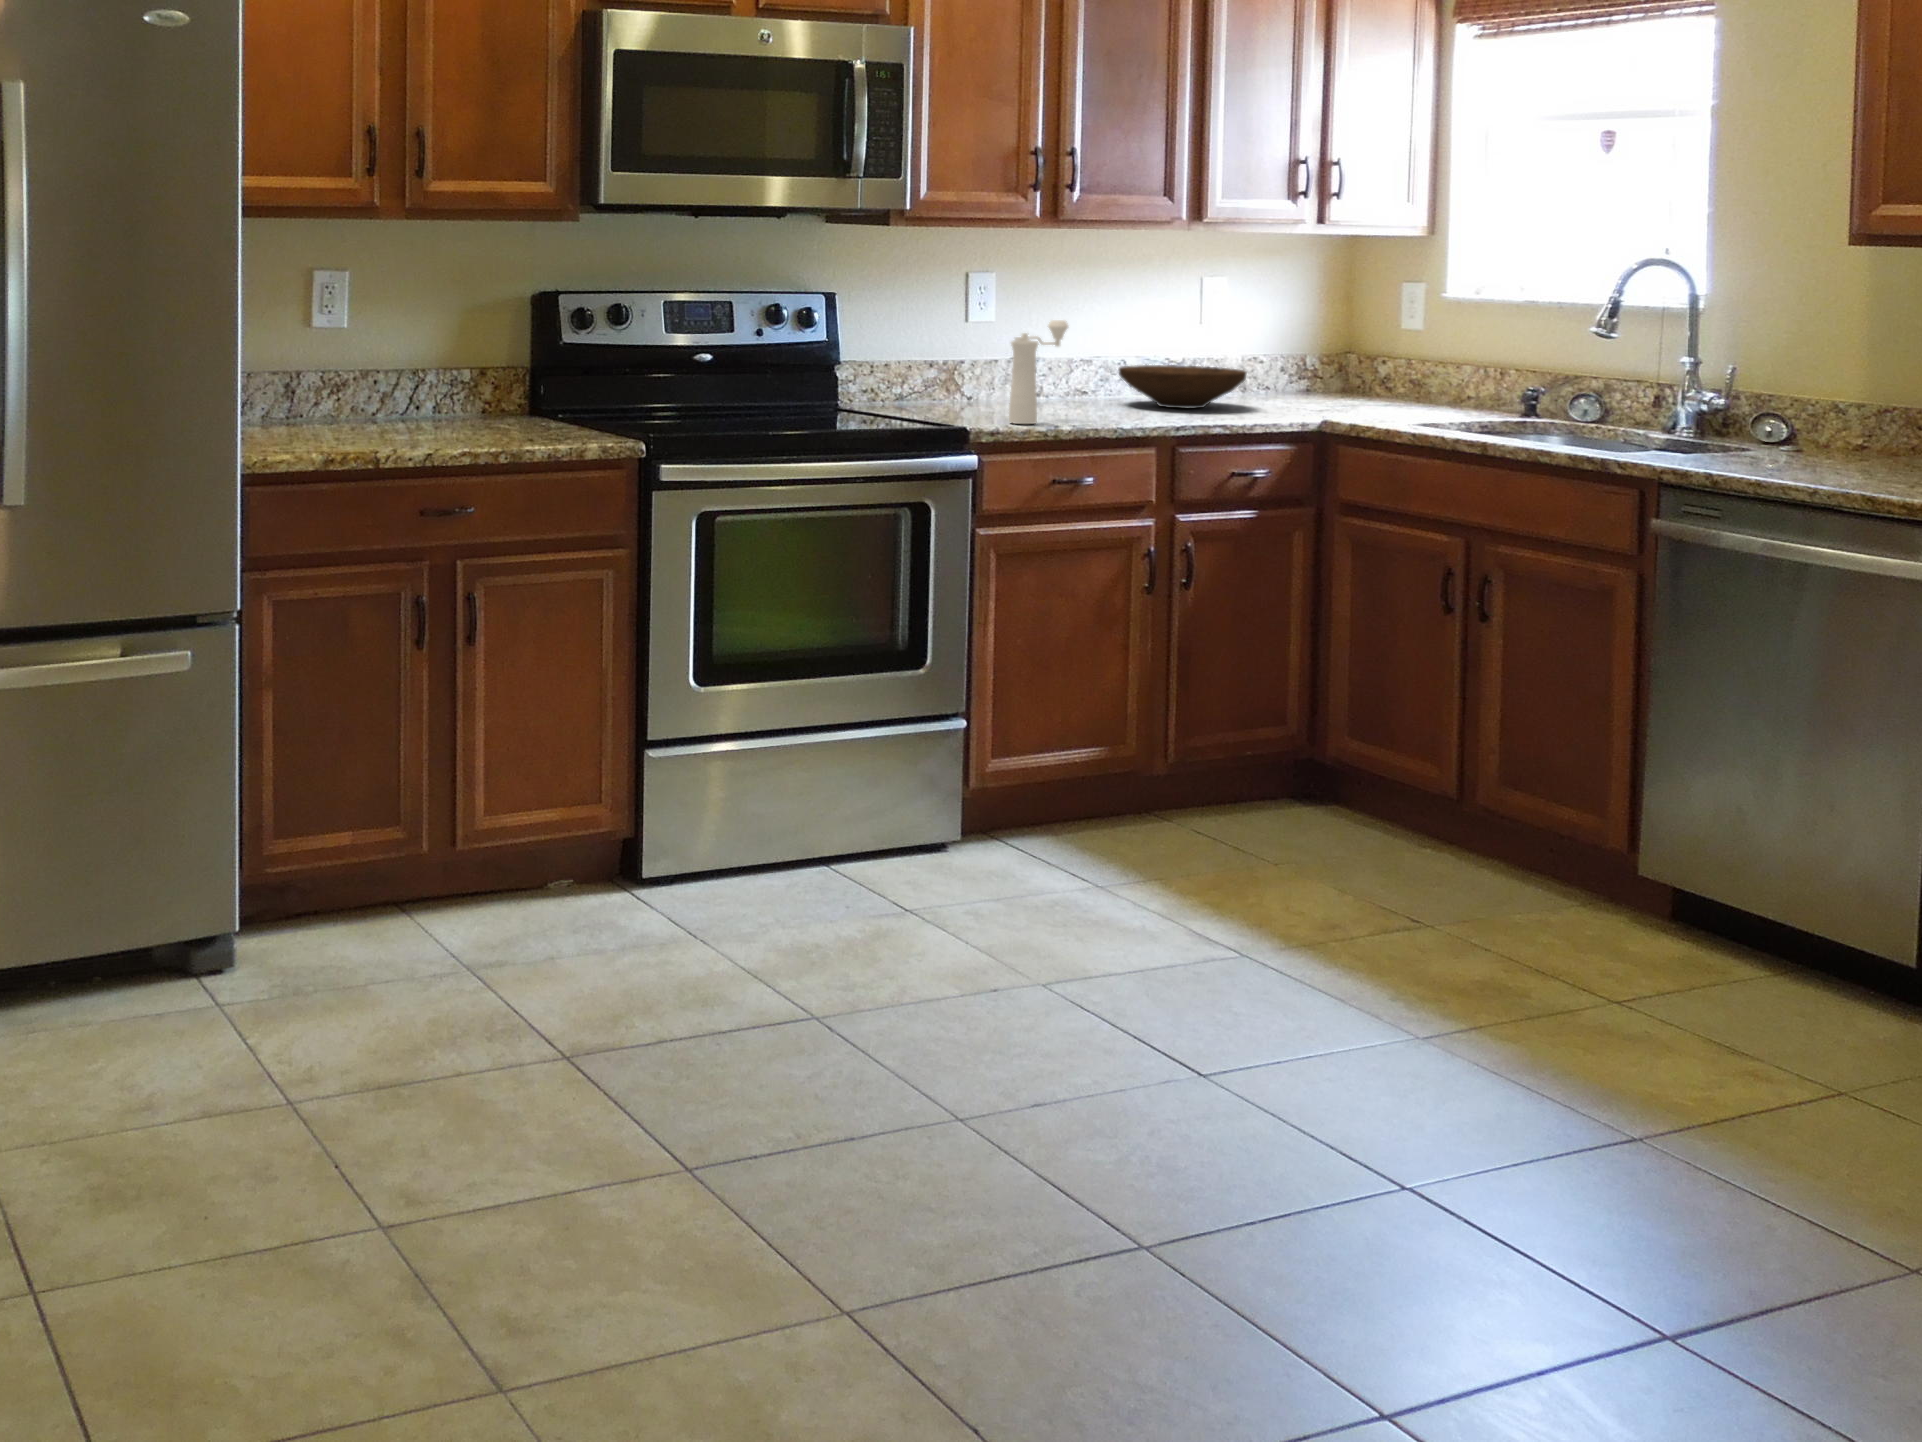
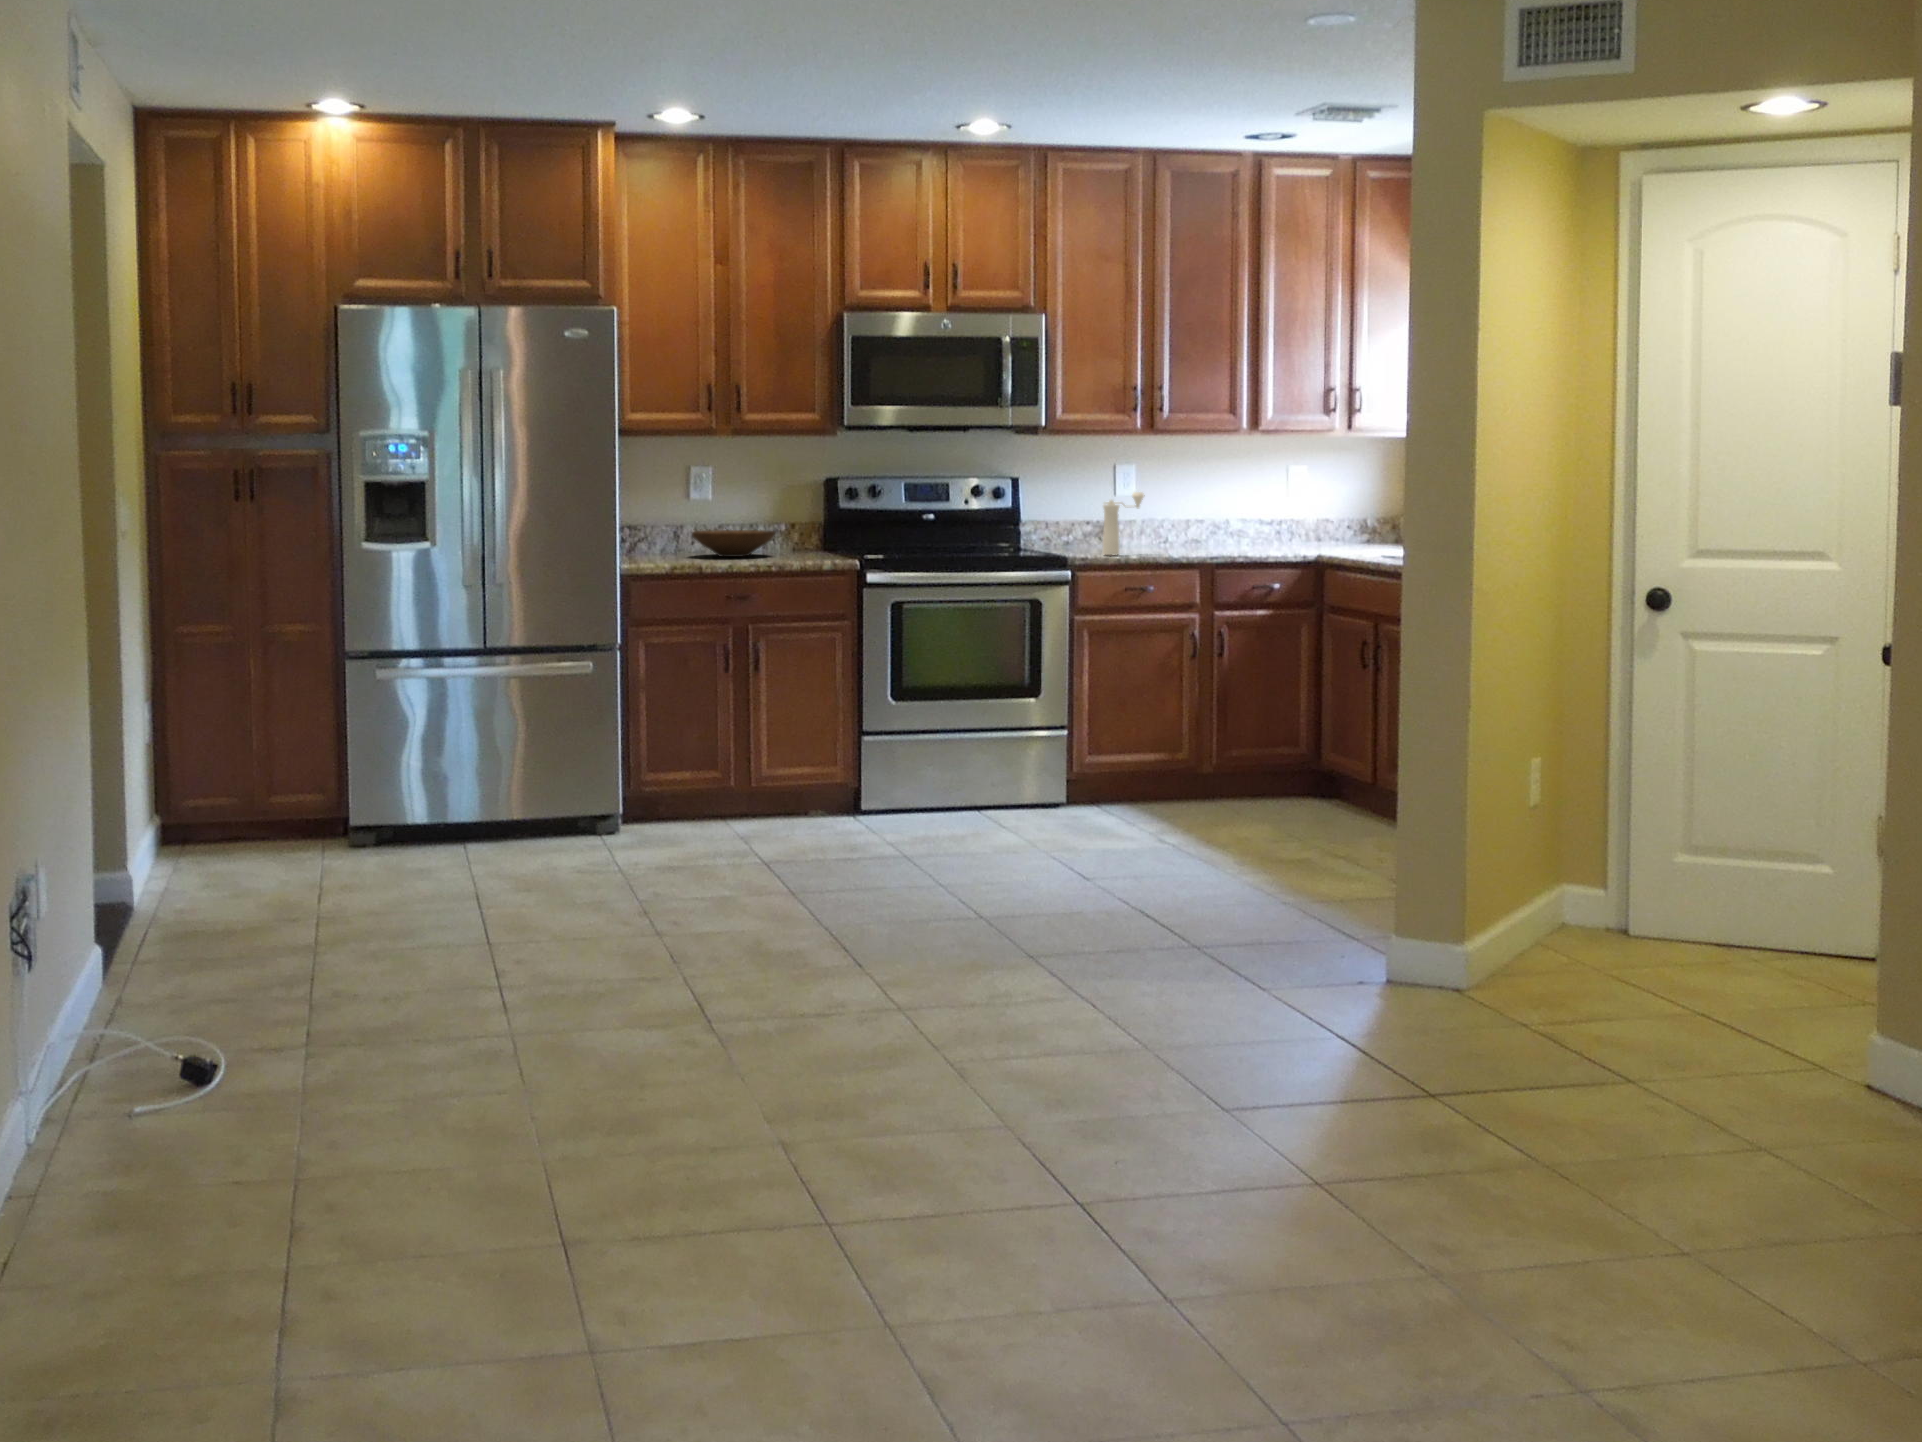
wooden bowl: present [1119,365,1247,408] -> present [692,530,775,557]

